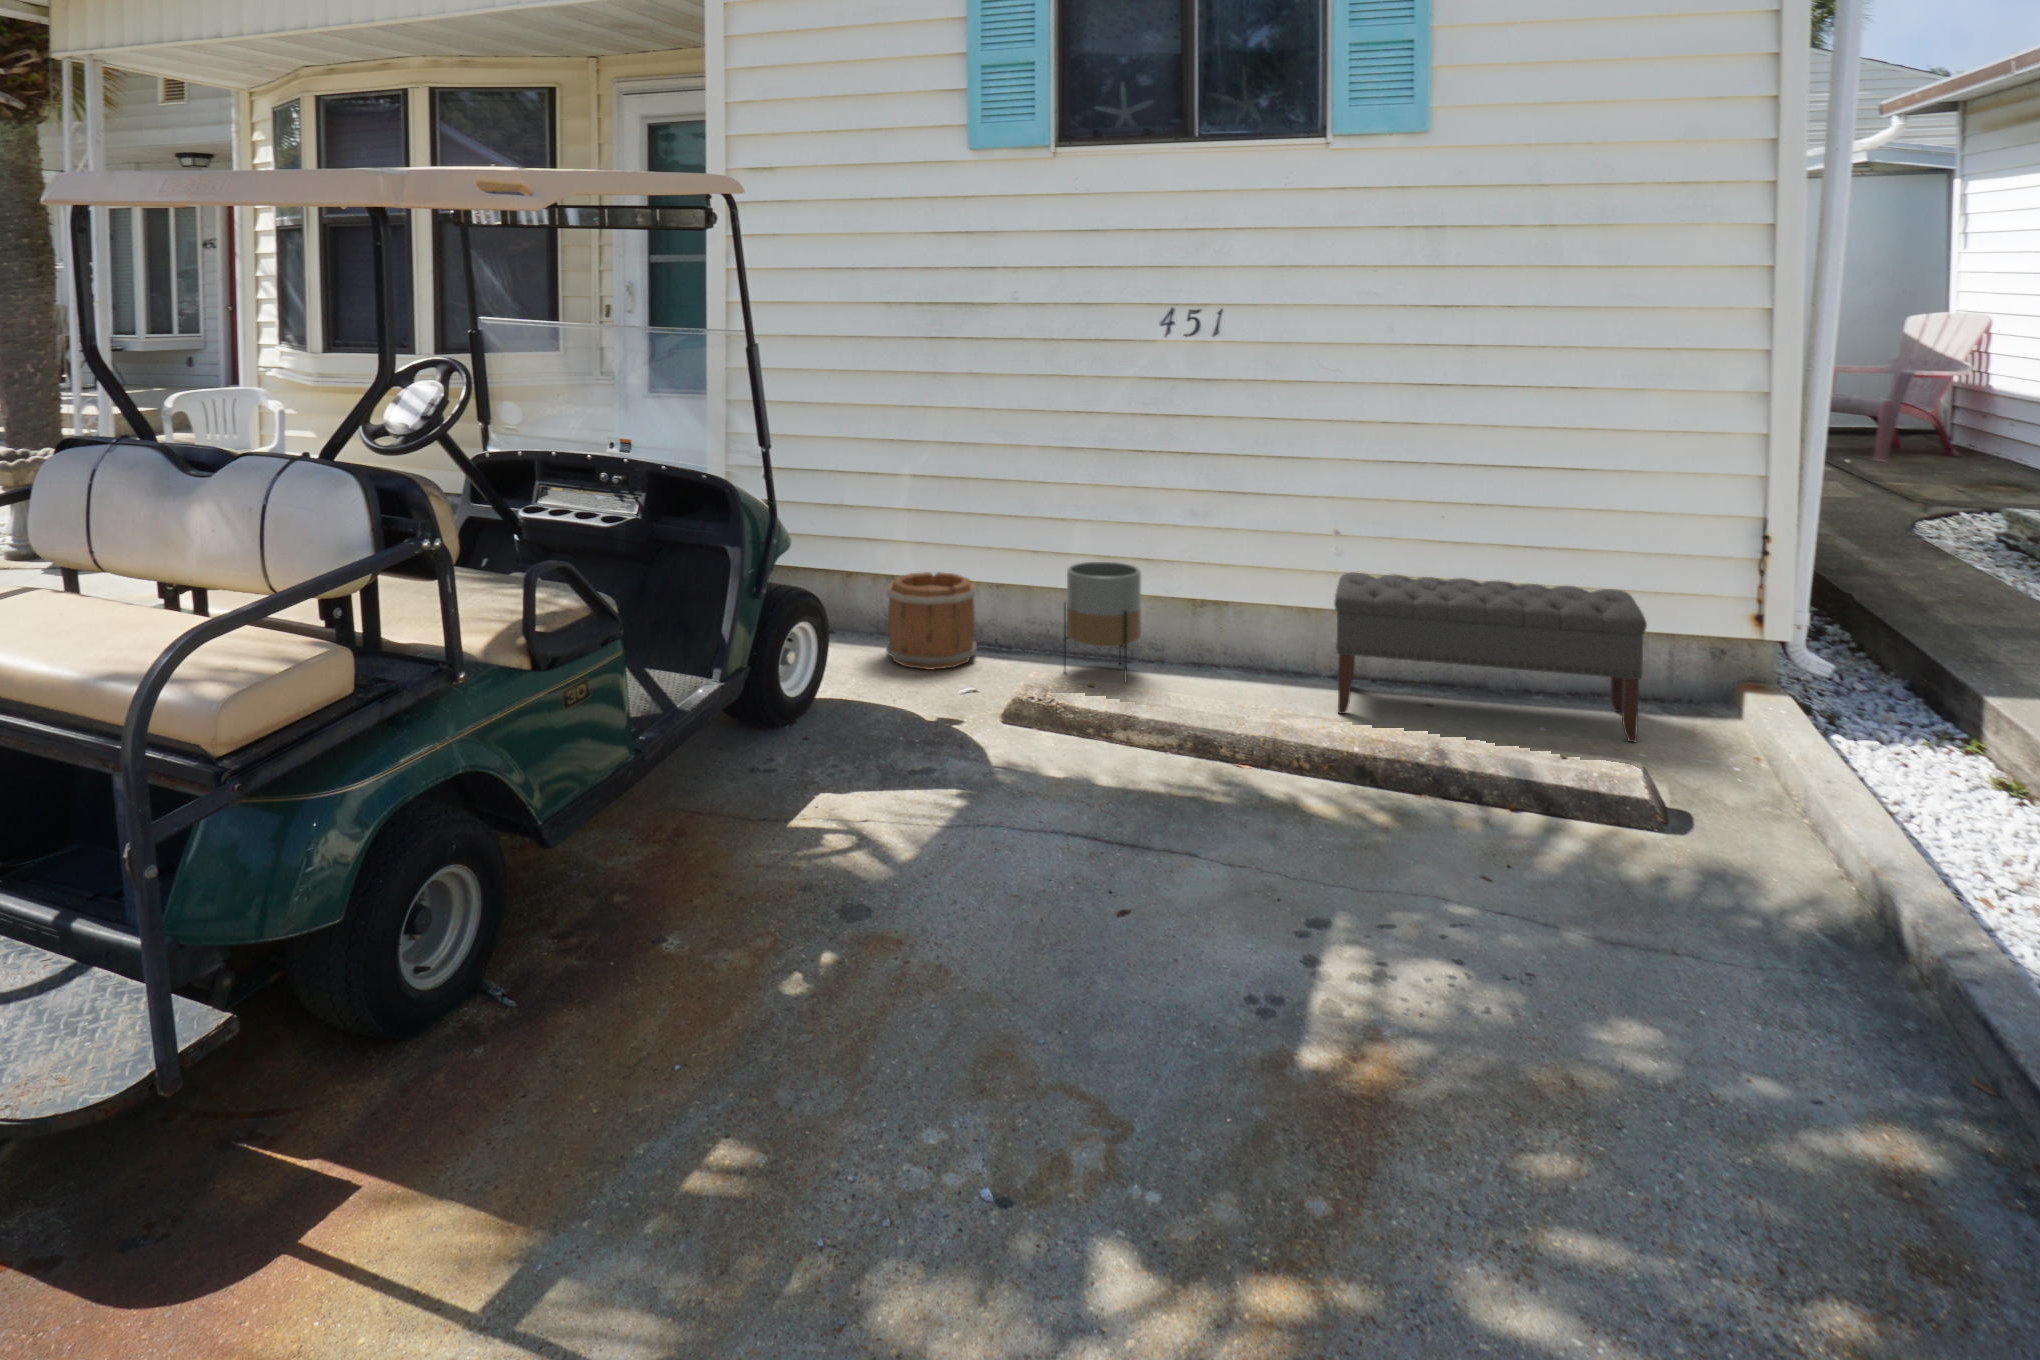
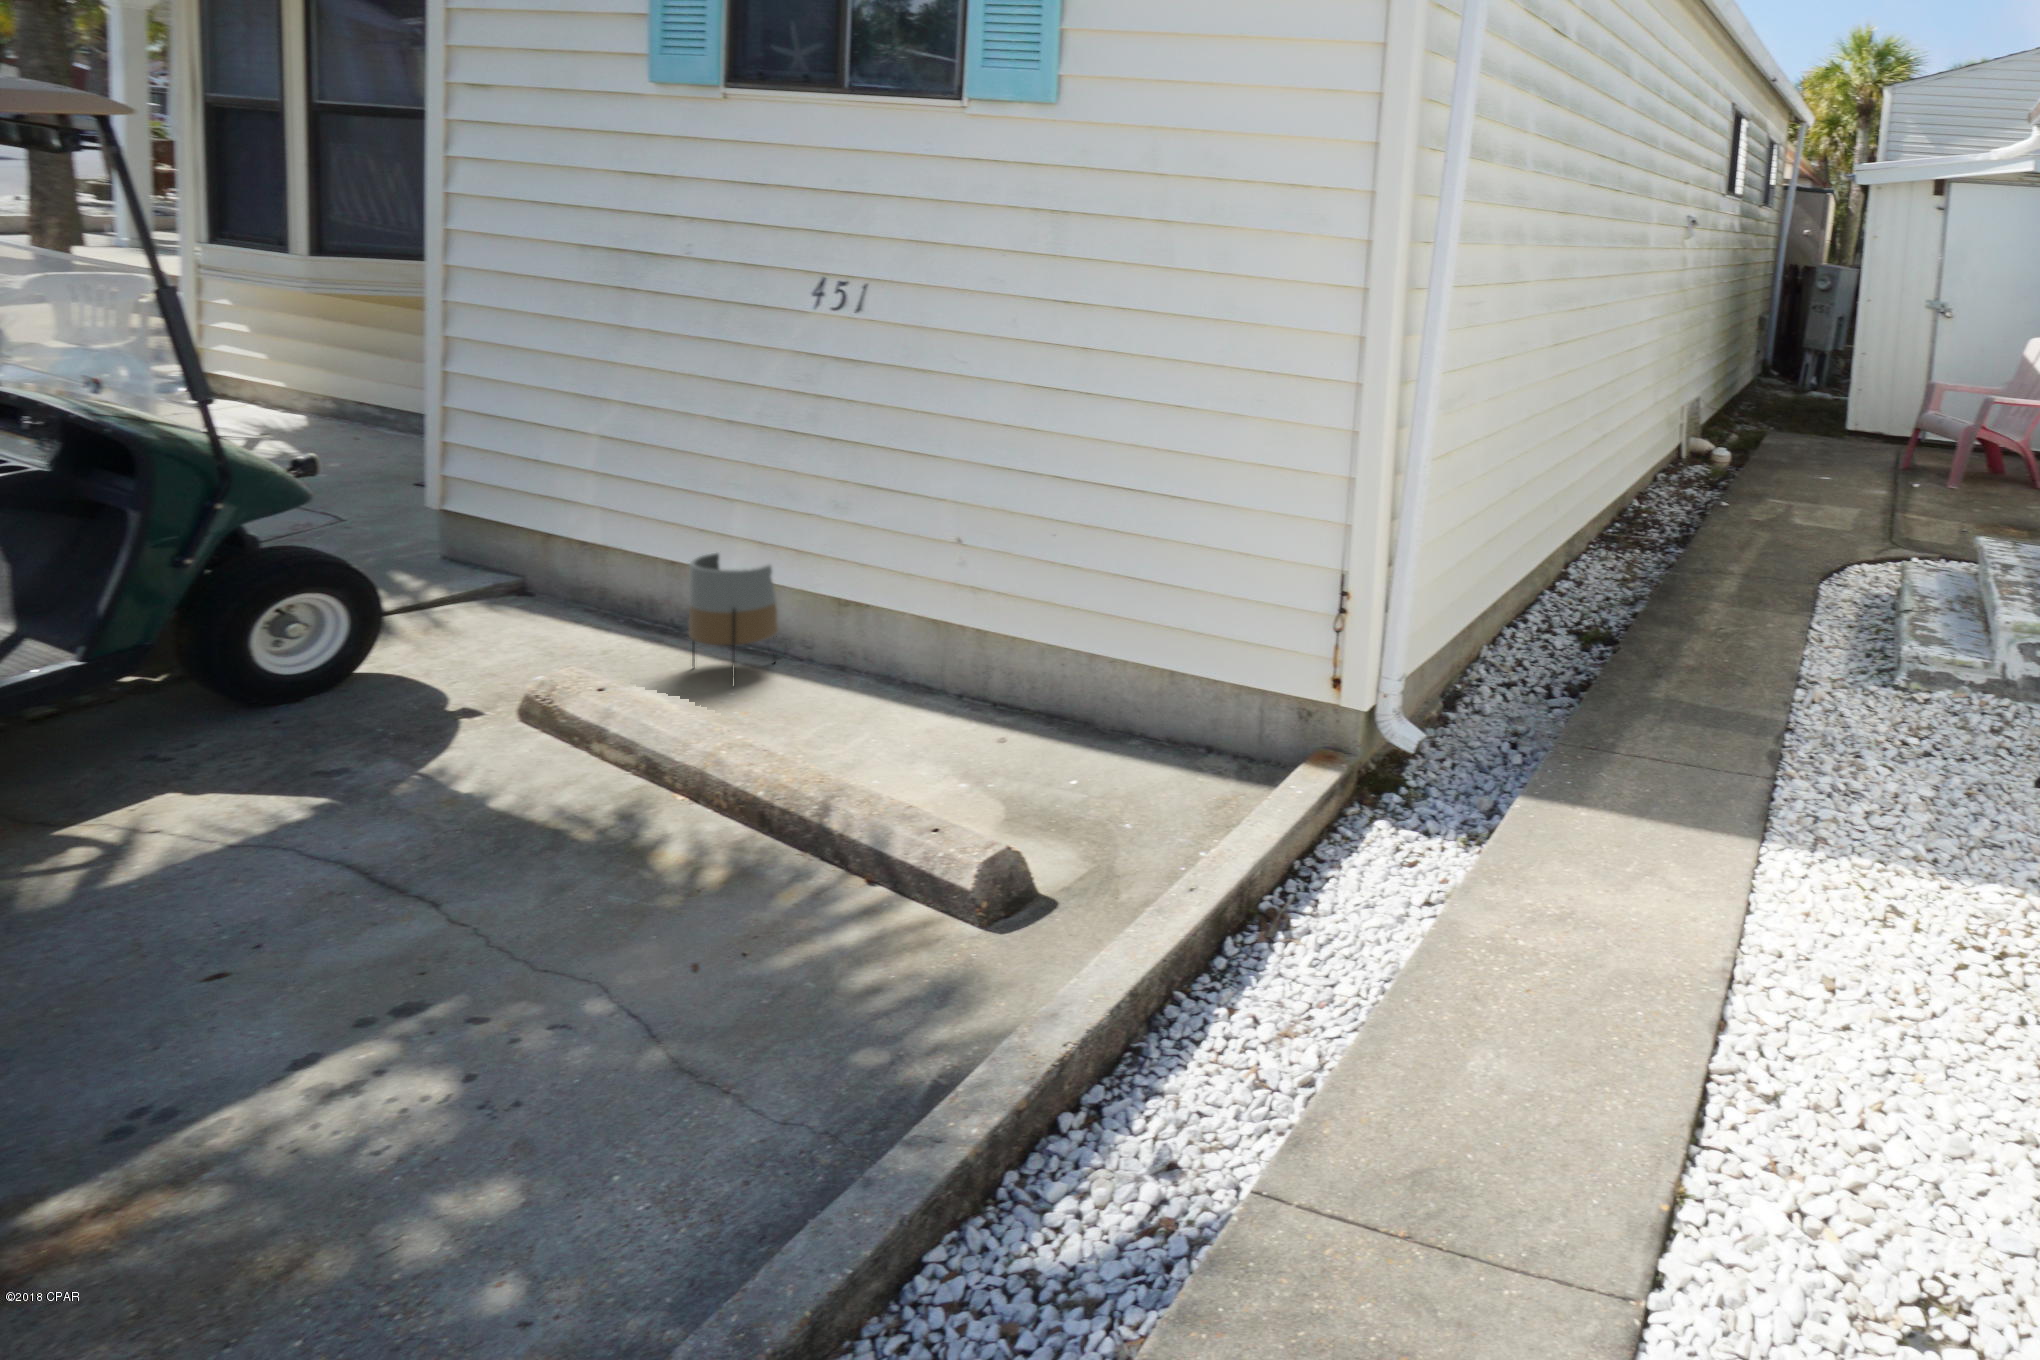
bucket: present [886,572,977,670] -> none [524,546,640,654]
bench: present [1334,572,1647,742] -> none [885,587,1219,803]

